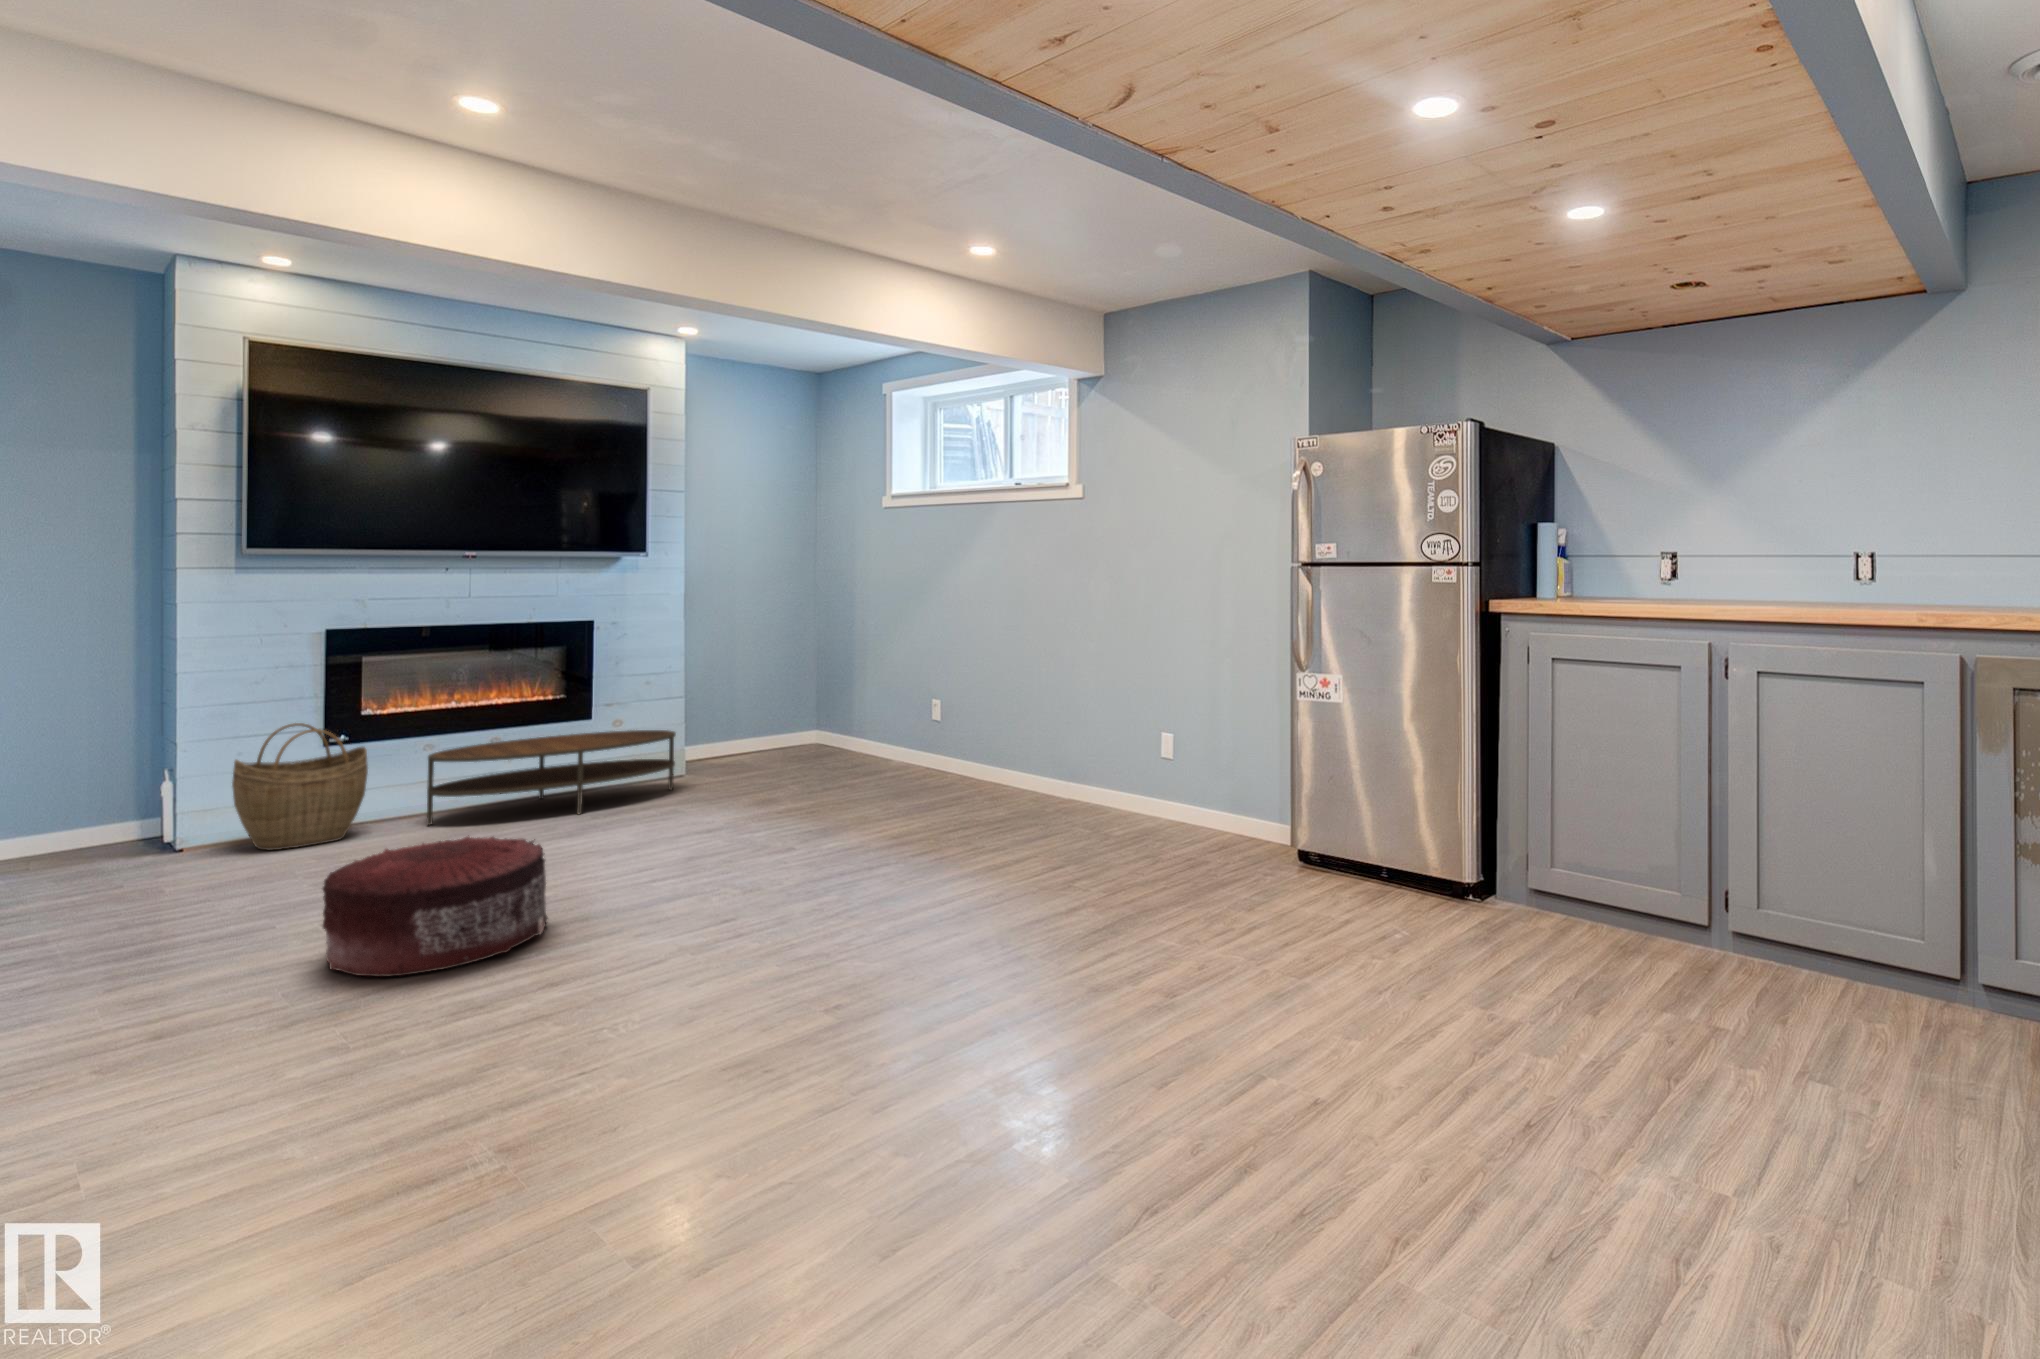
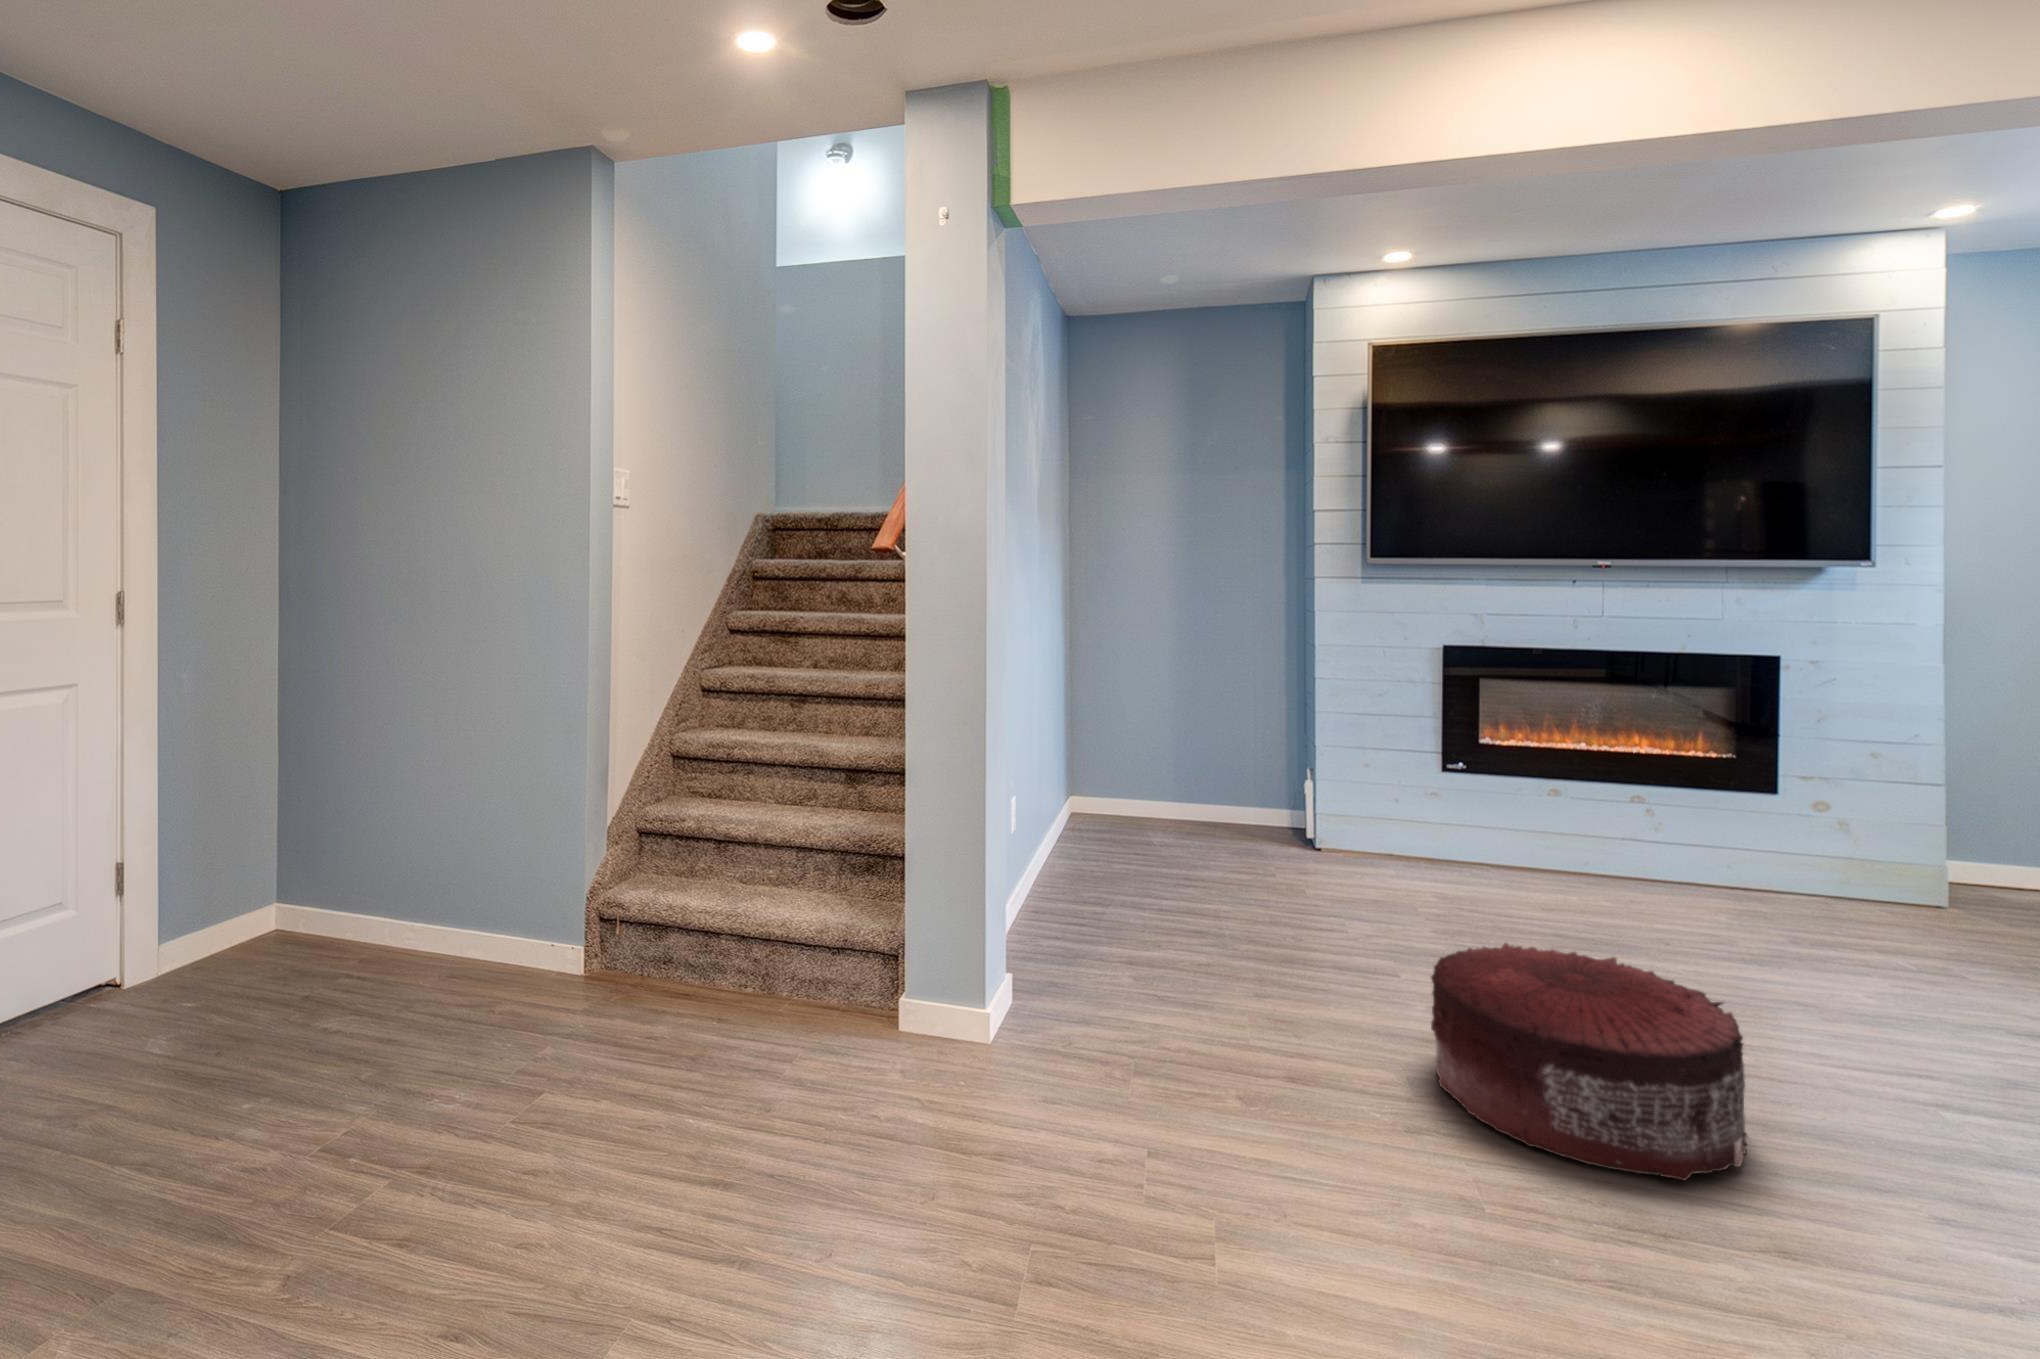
woven basket: present [232,723,368,850] -> none [1359,744,1485,882]
coffee table: present [427,730,676,825] -> none [1552,803,1938,936]

